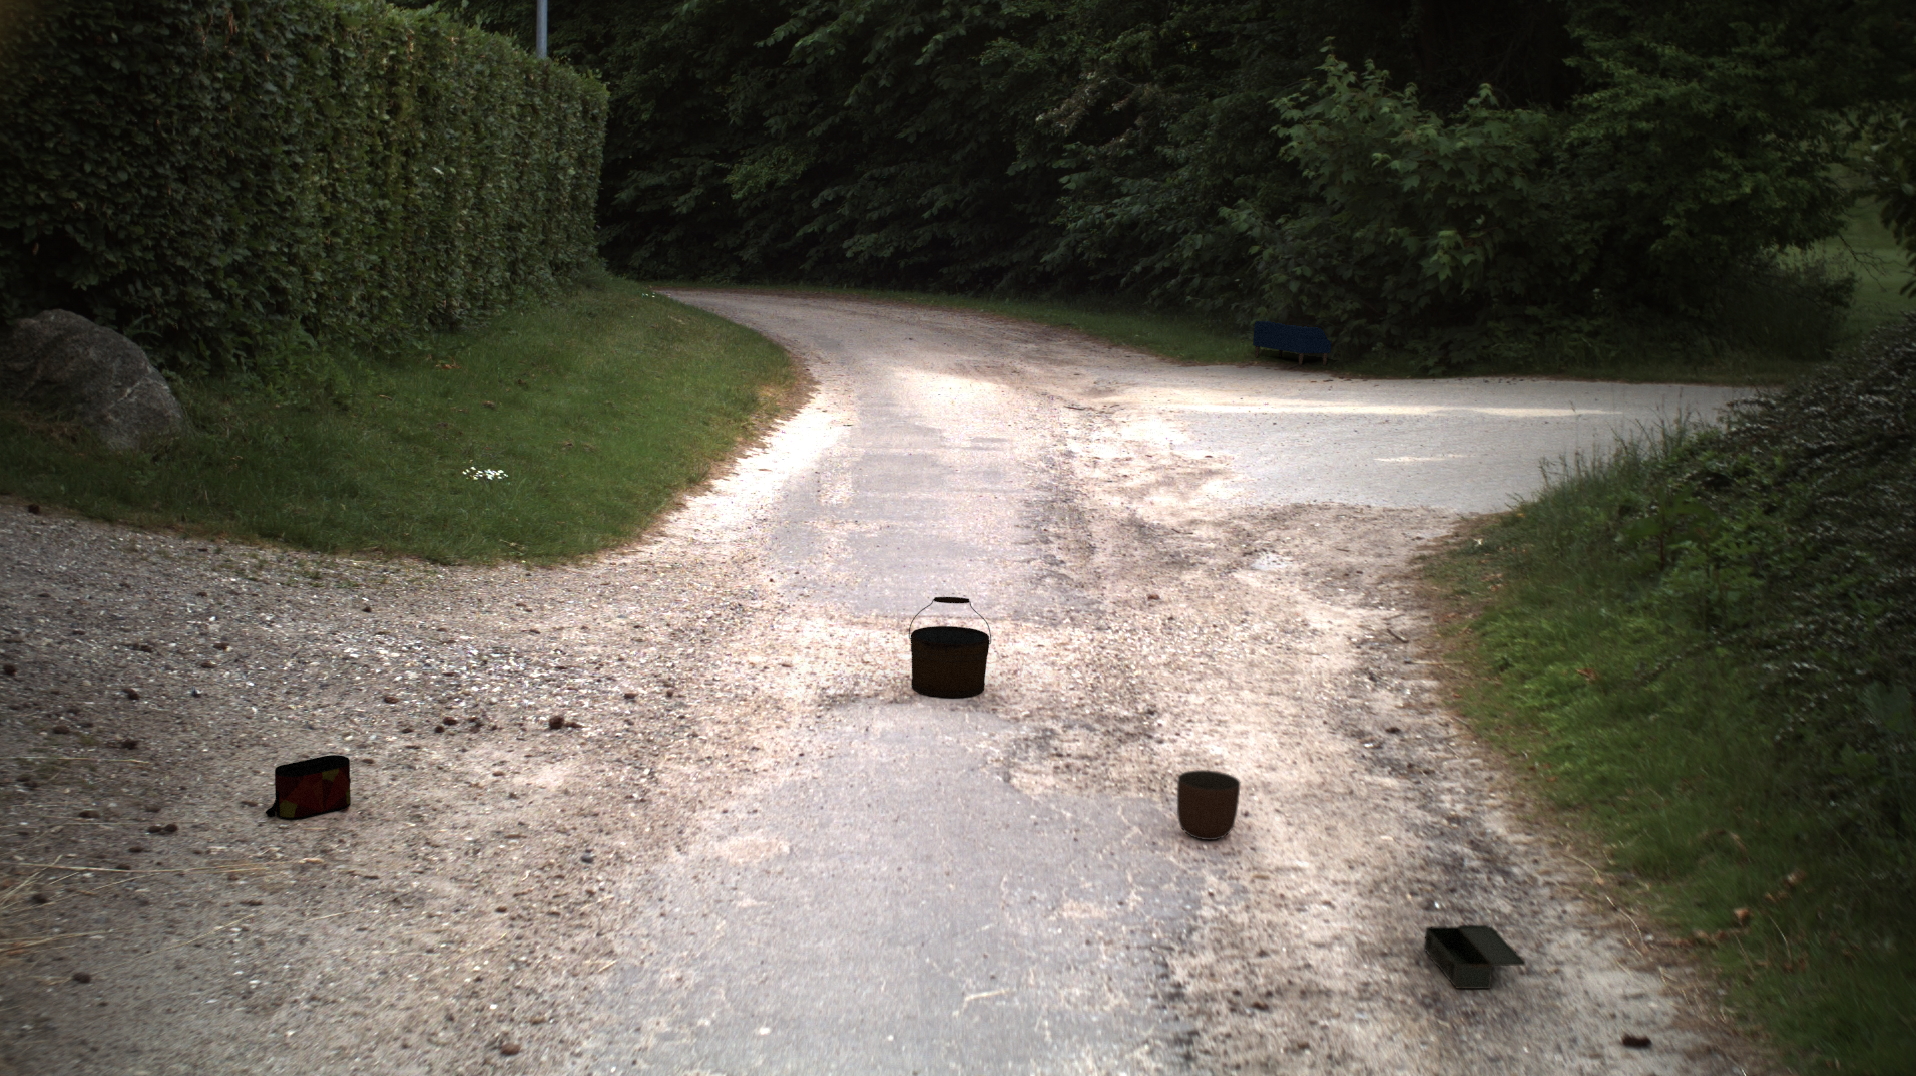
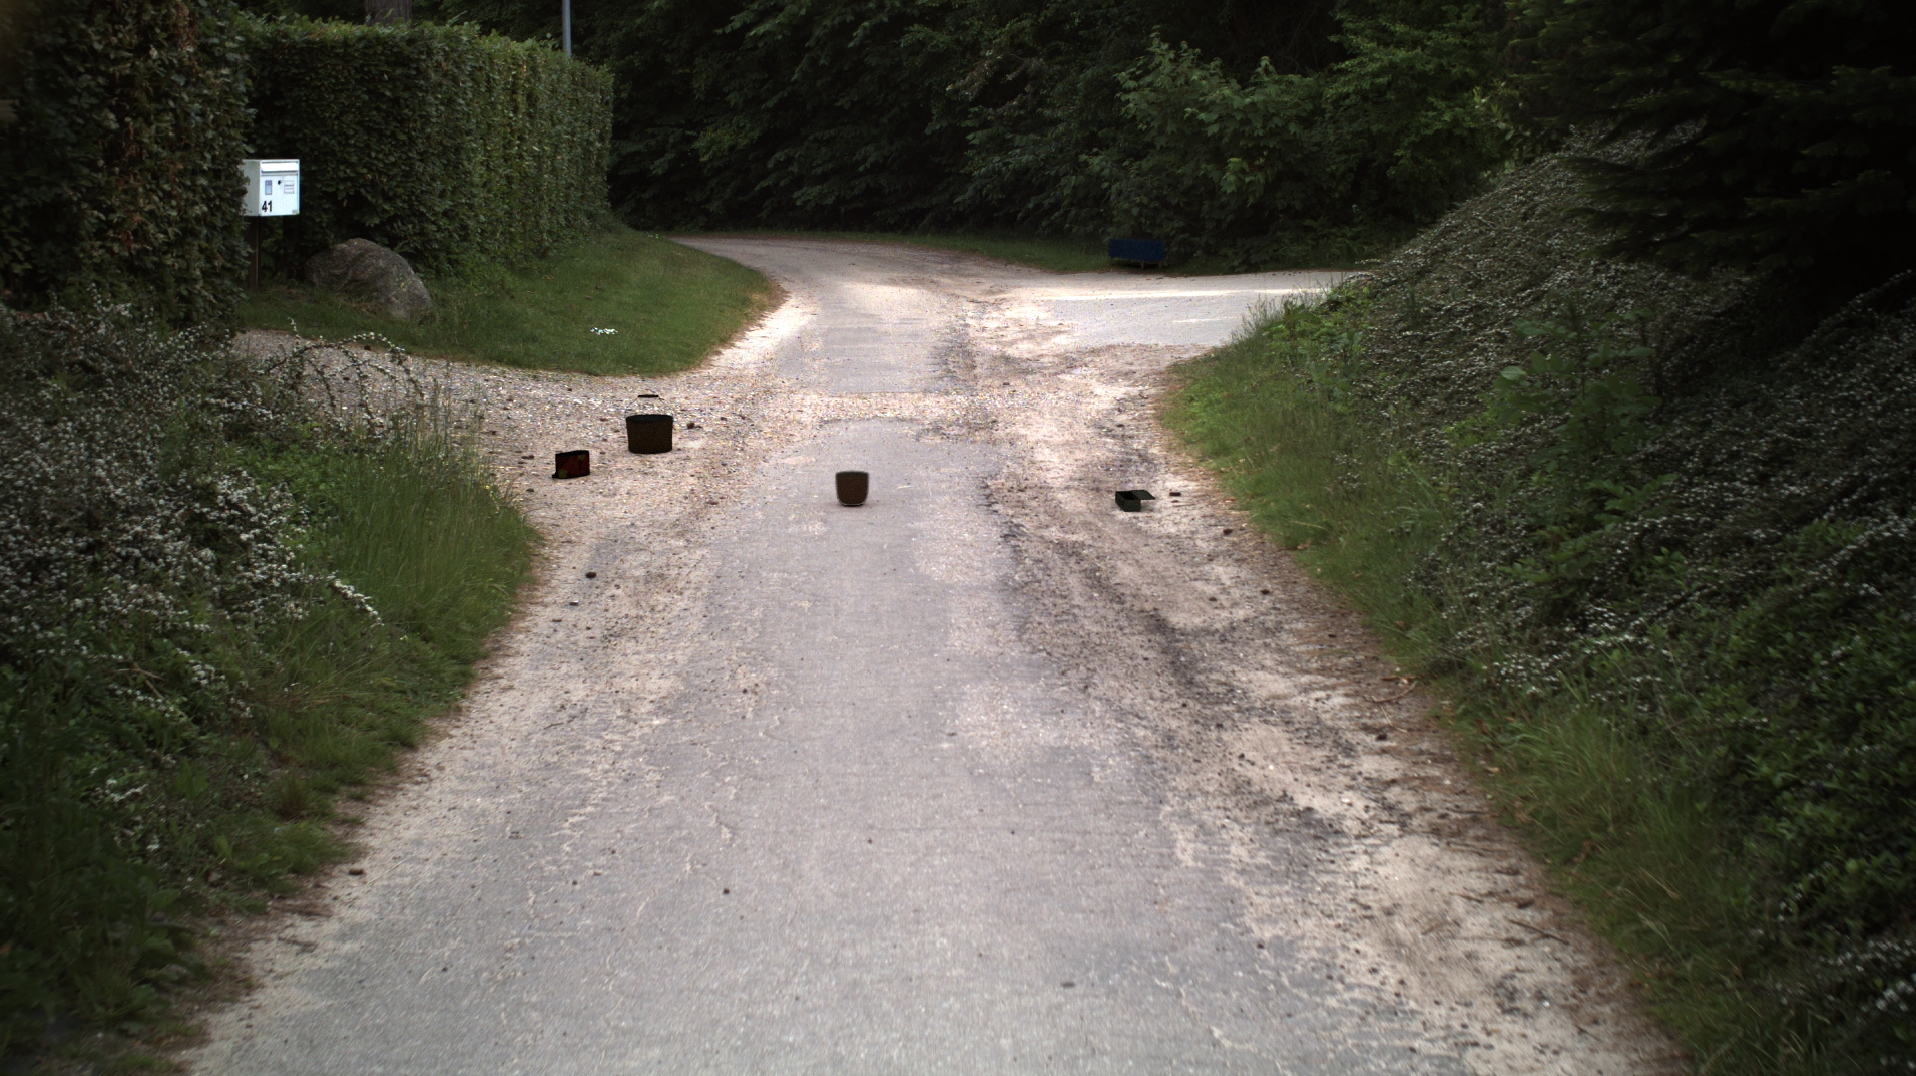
bucket: present [909,597,991,698] -> present [625,394,674,454]
planter: present [1177,770,1241,840] -> present [835,471,869,506]

